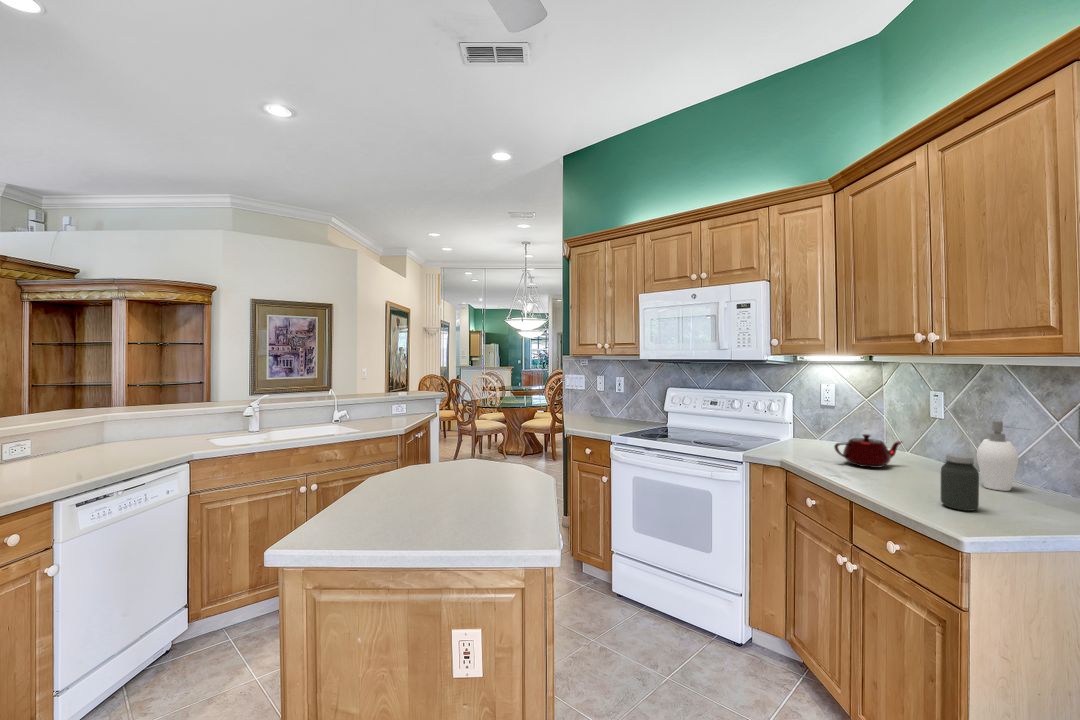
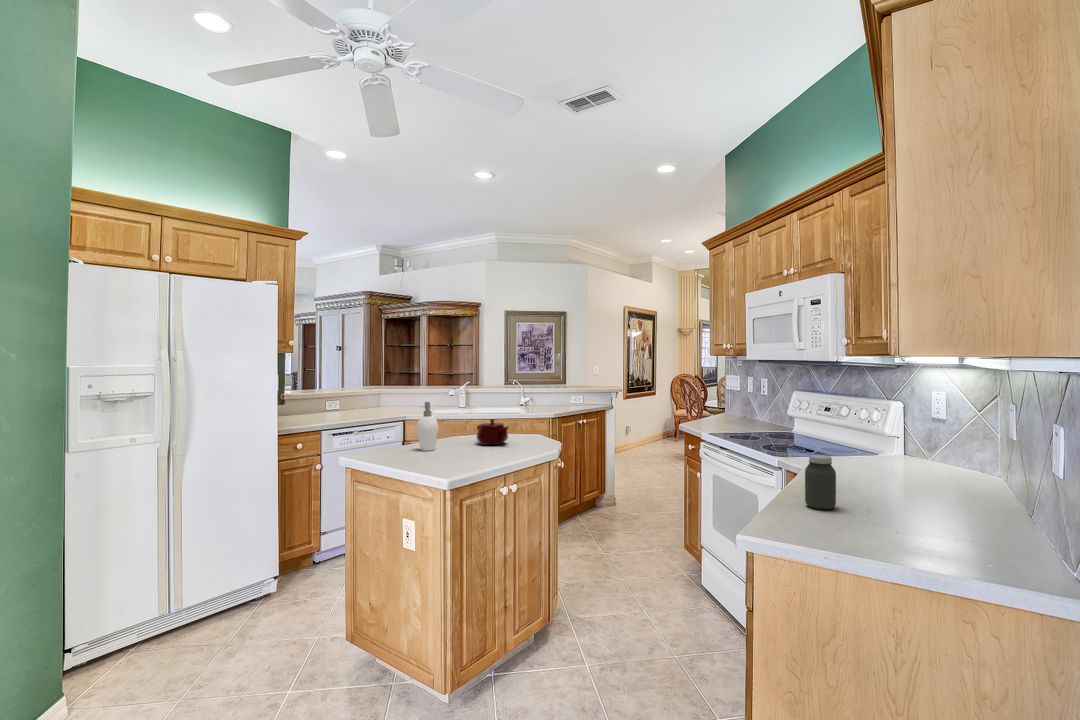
soap dispenser: present [977,421,1025,491] -> present [417,402,438,451]
teapot: present [834,434,902,468] -> present [477,419,509,445]

